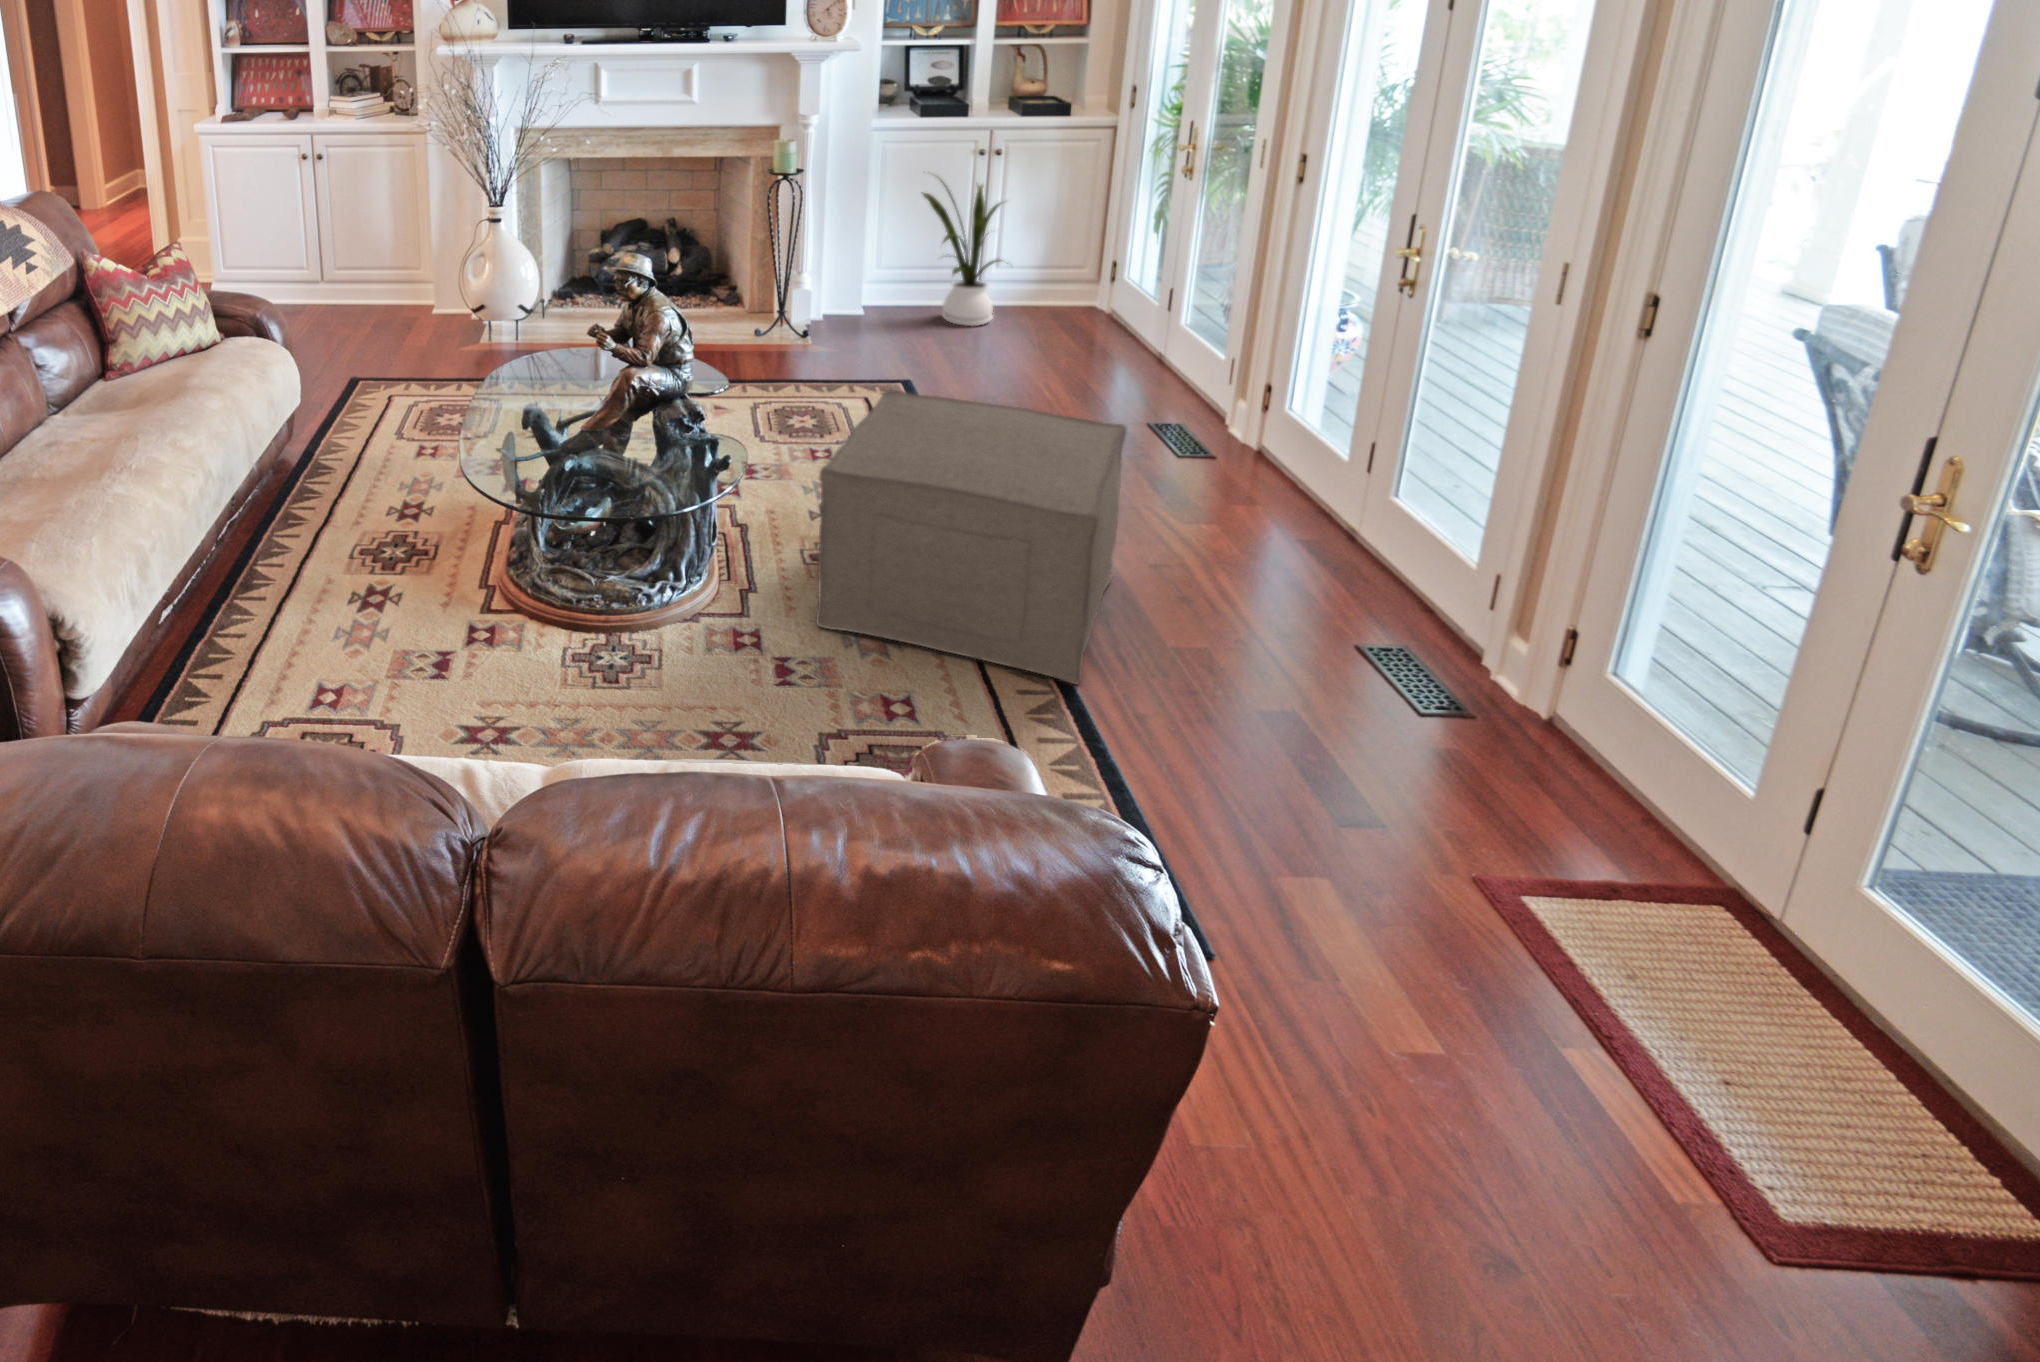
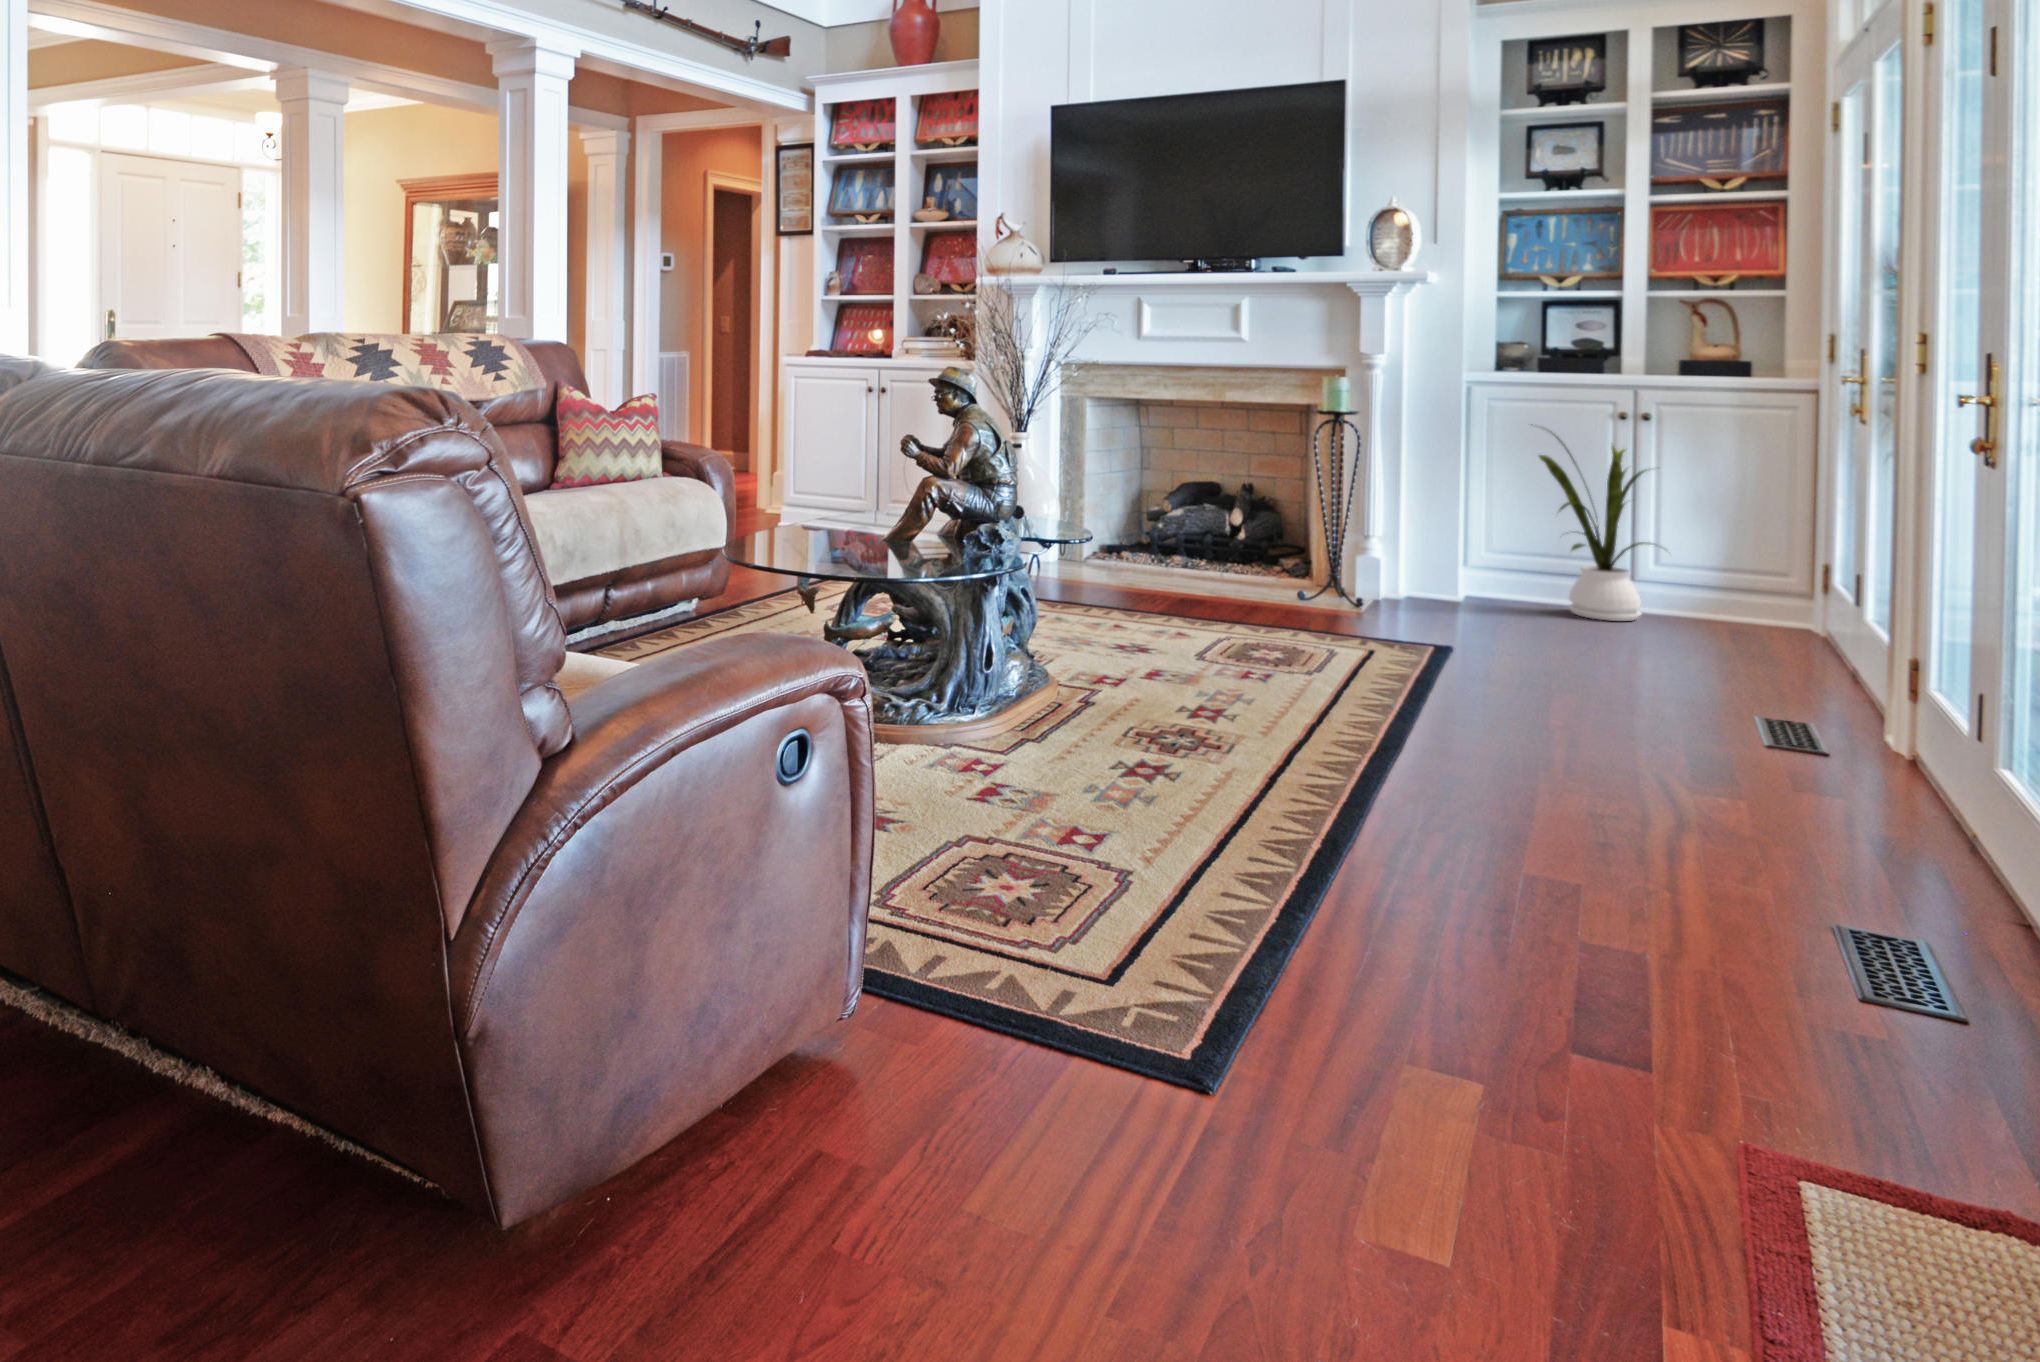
ottoman: present [816,390,1126,684] -> none [1099,553,1552,874]

